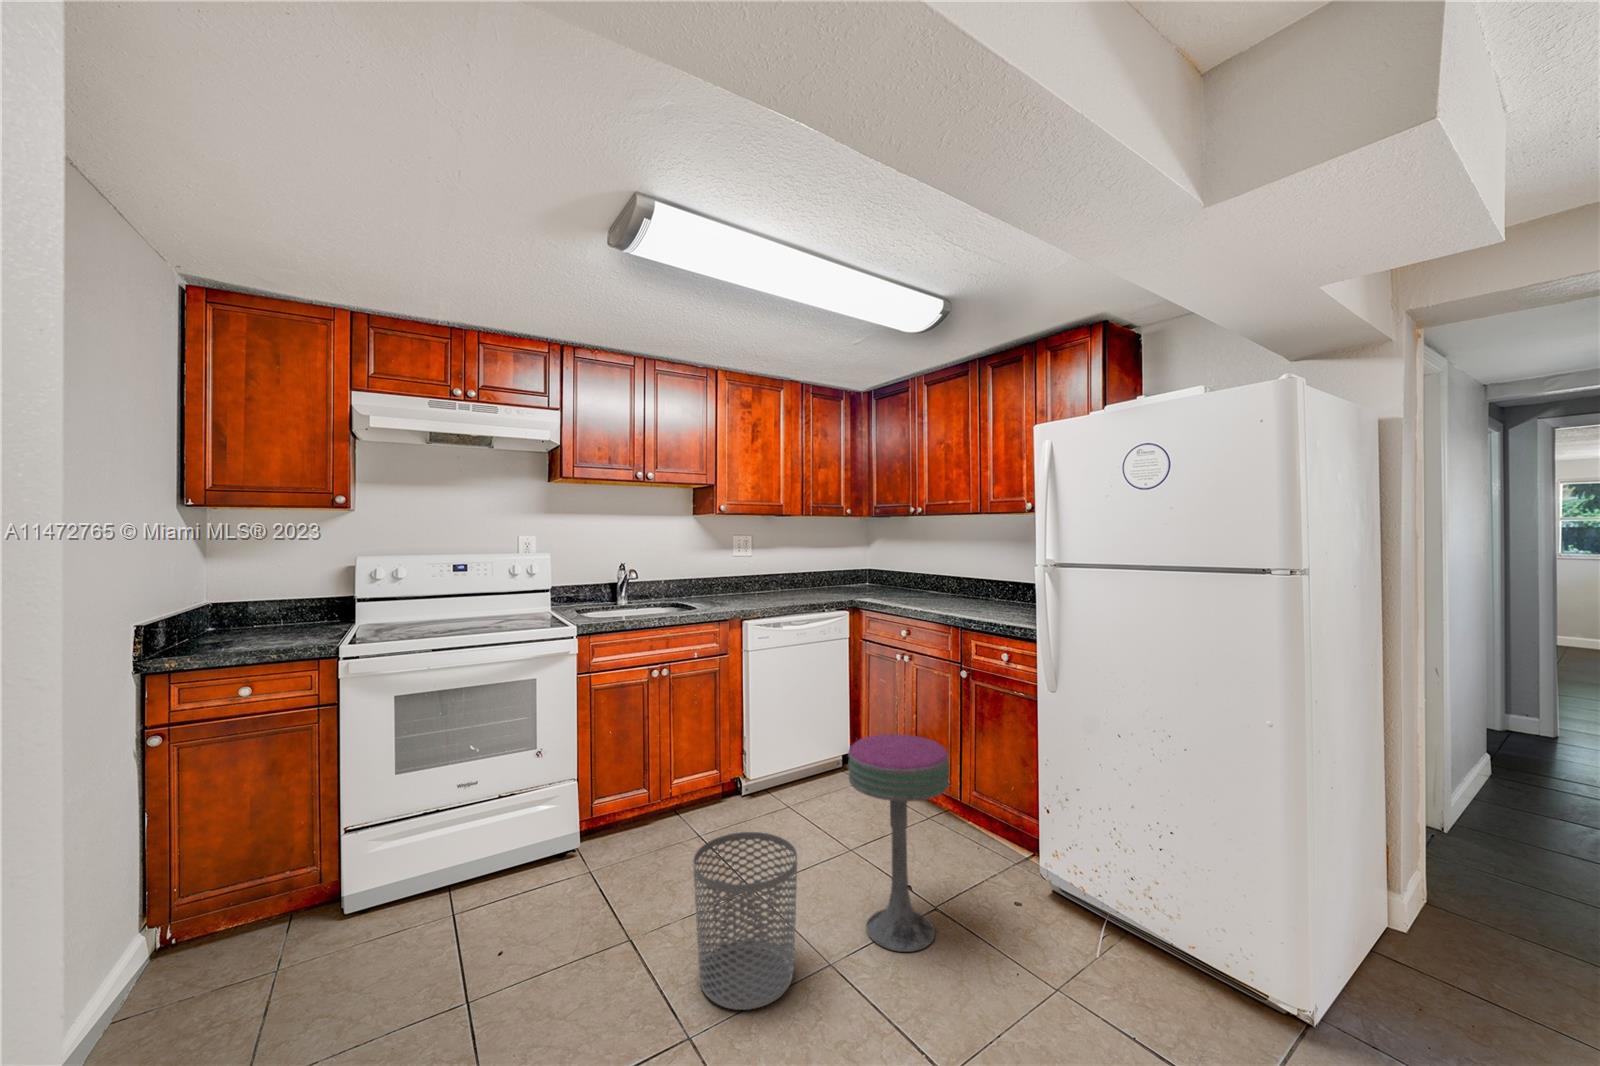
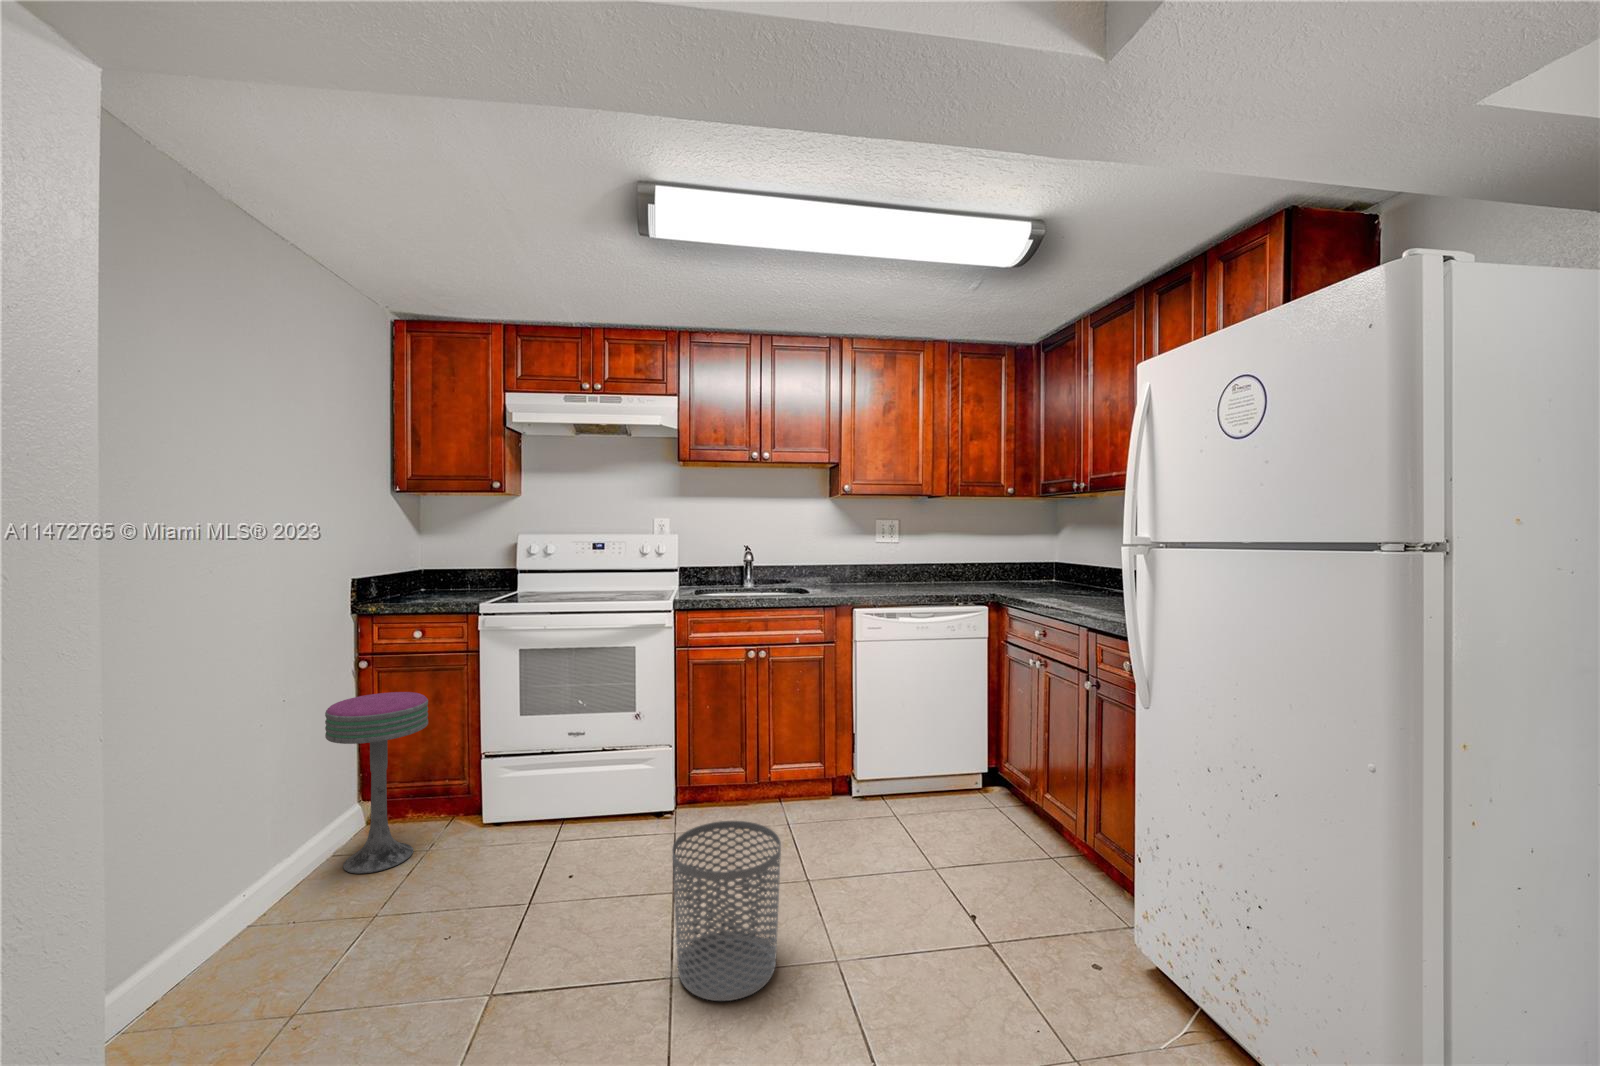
bar stool: present [848,734,949,952] -> present [325,692,428,874]

